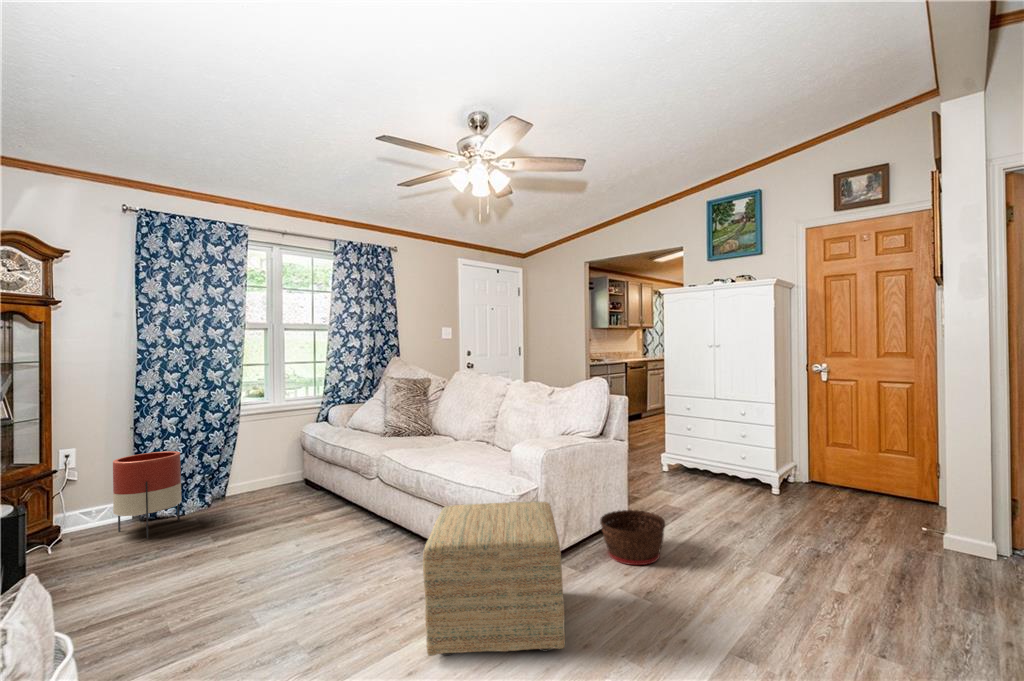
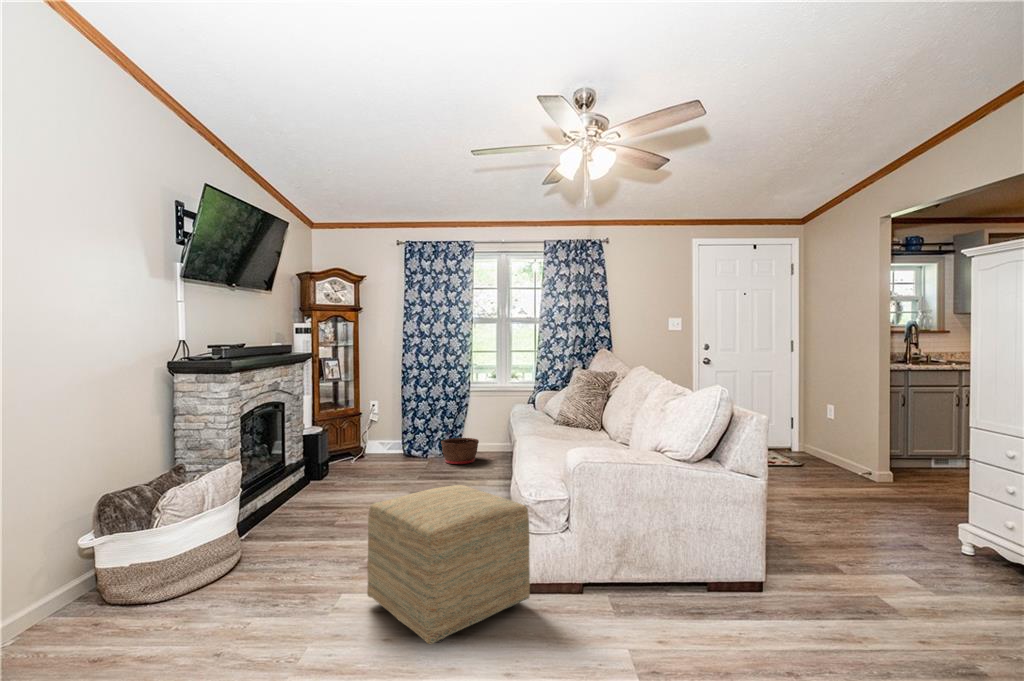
planter: present [113,451,182,538] -> none [381,410,421,466]
basket: present [600,510,665,565] -> present [441,438,479,464]

